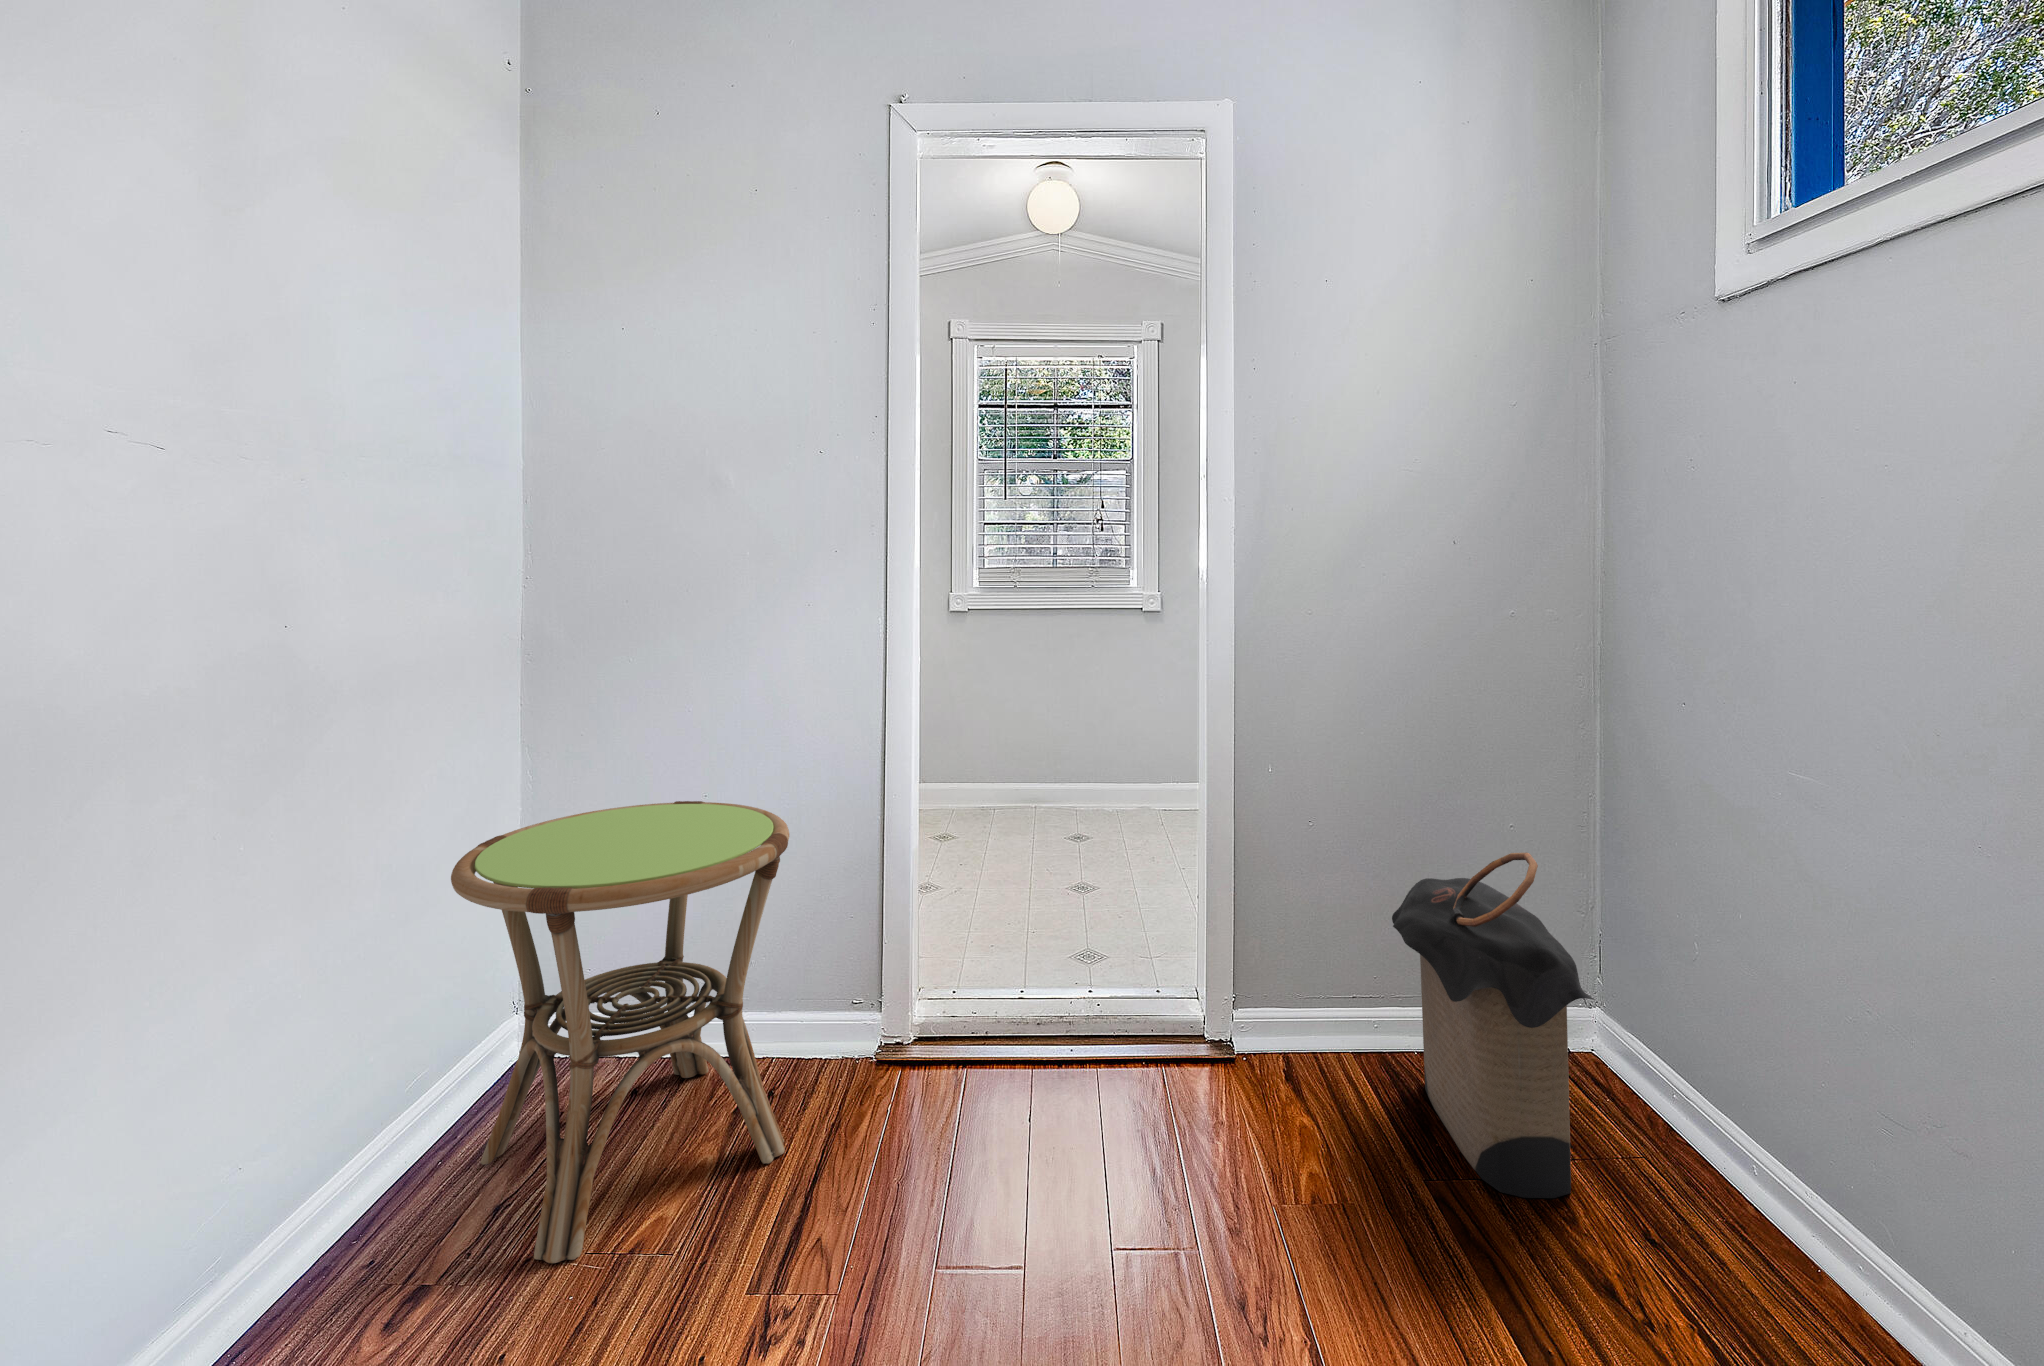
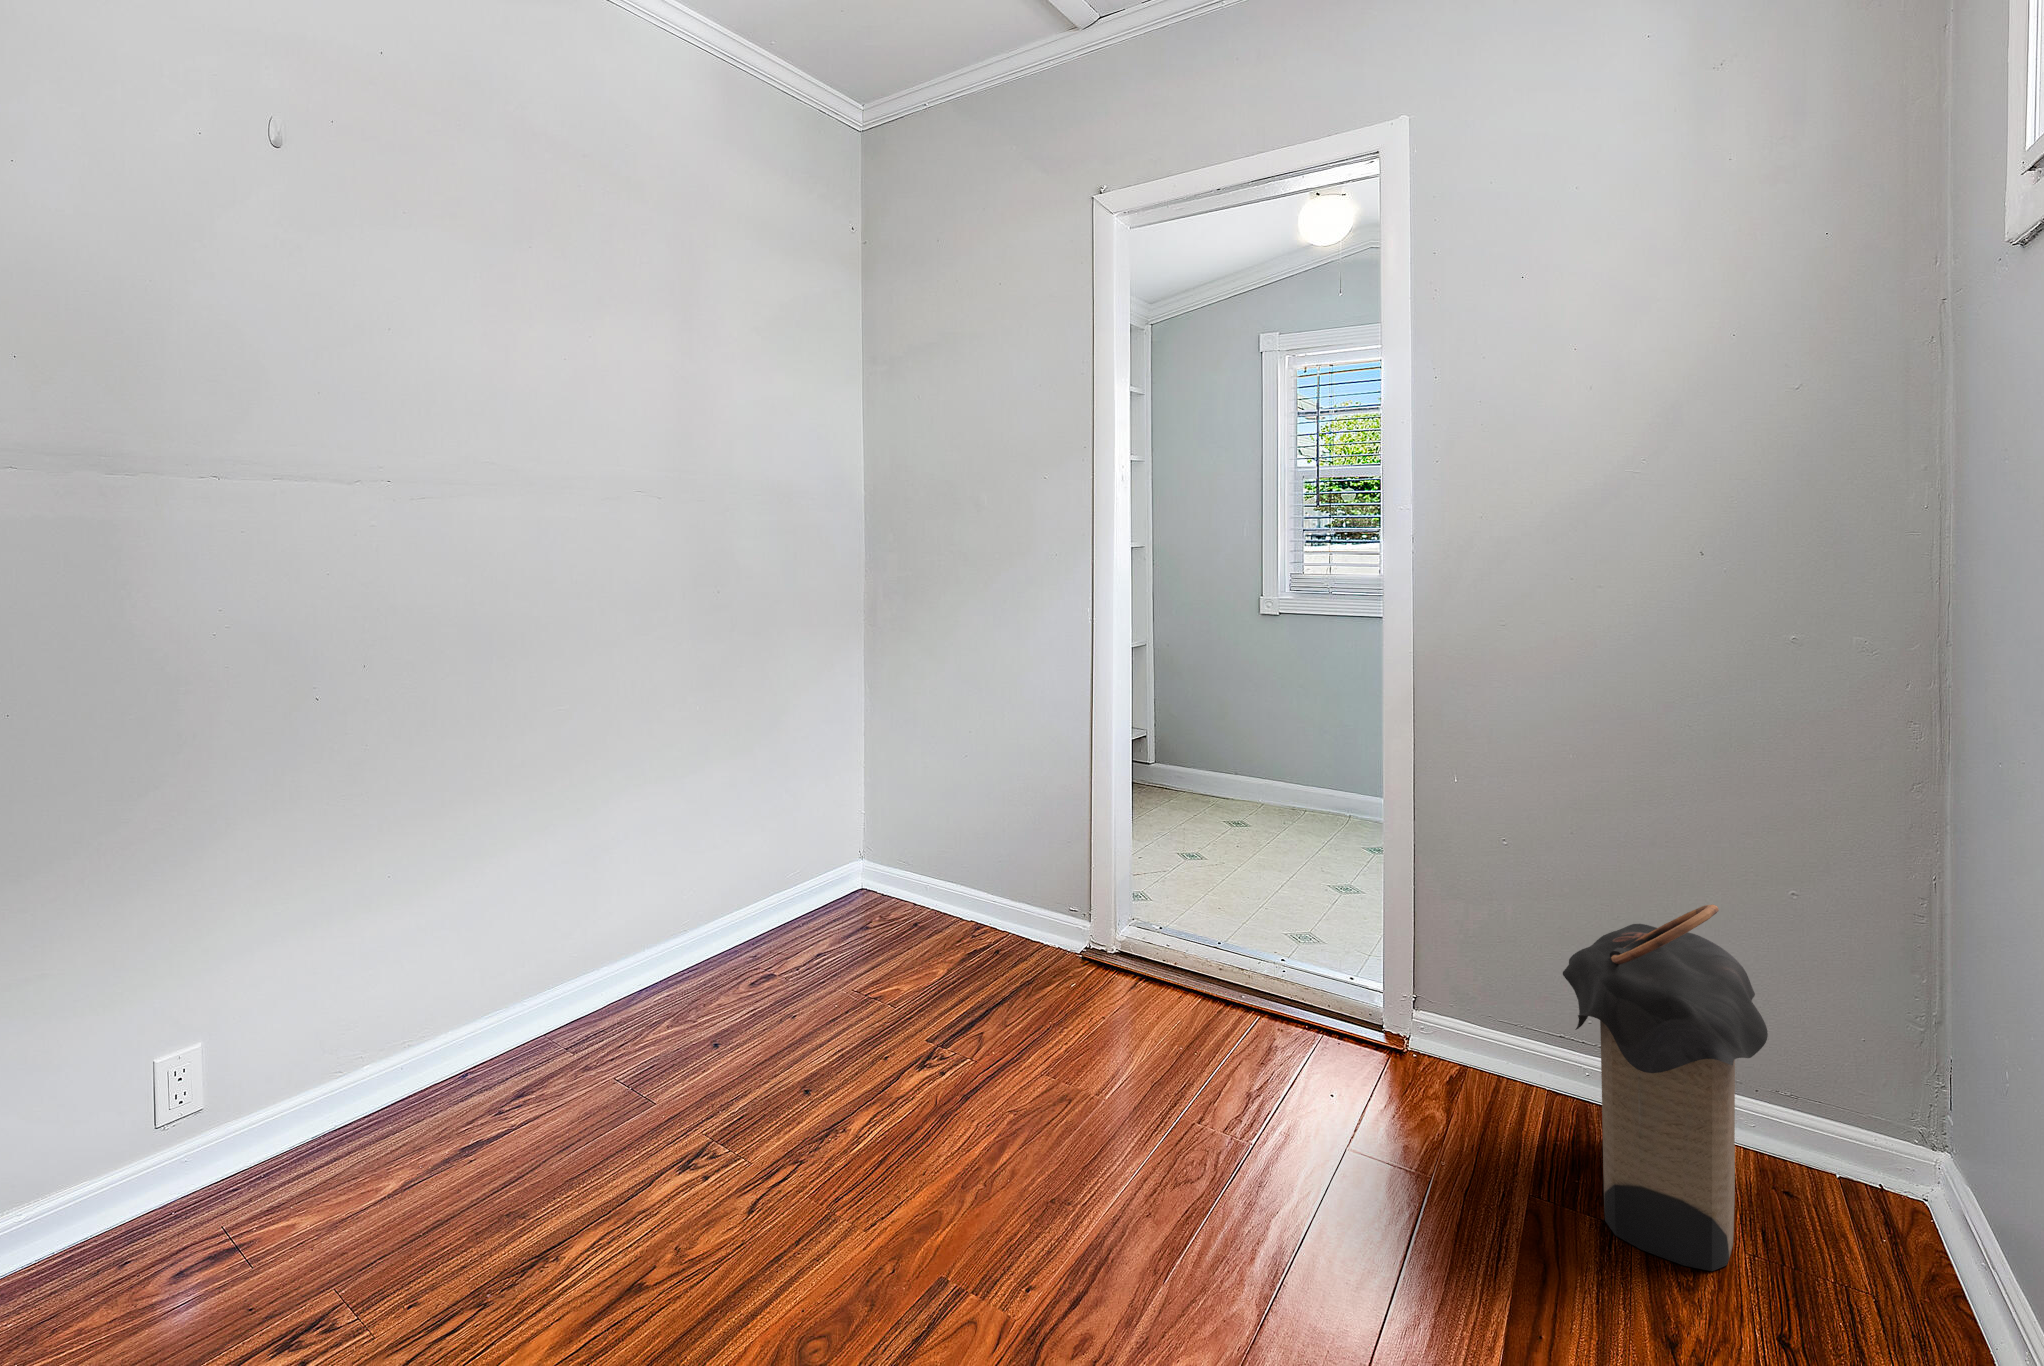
side table: present [451,801,789,1263] -> none [795,726,1005,992]

